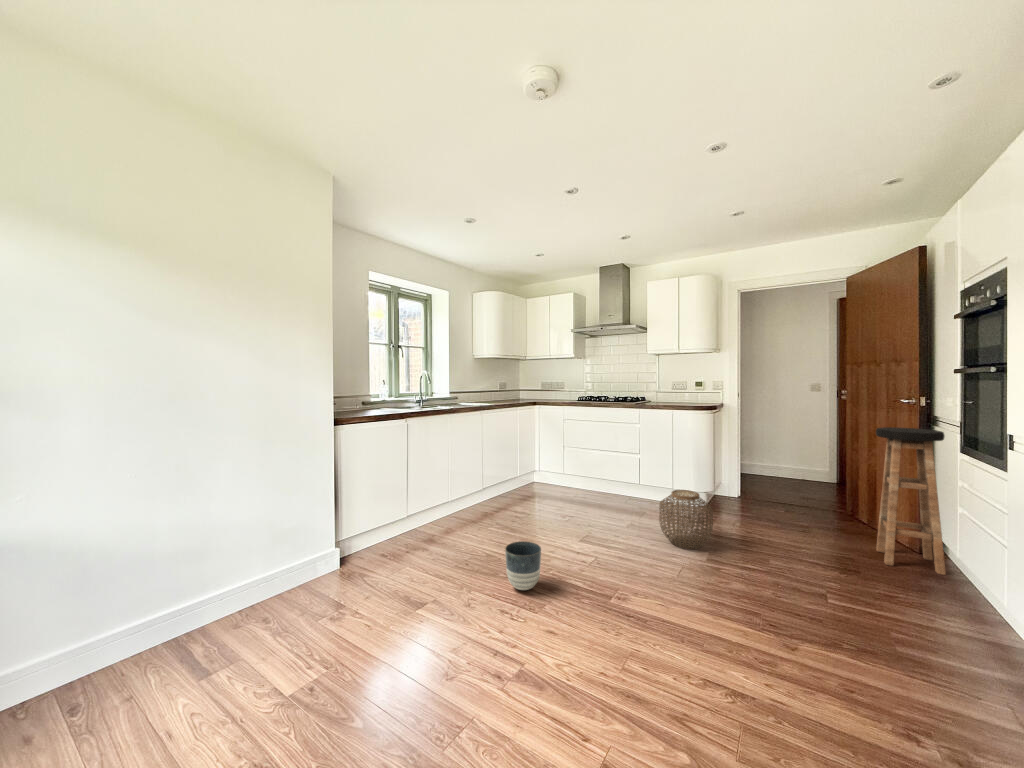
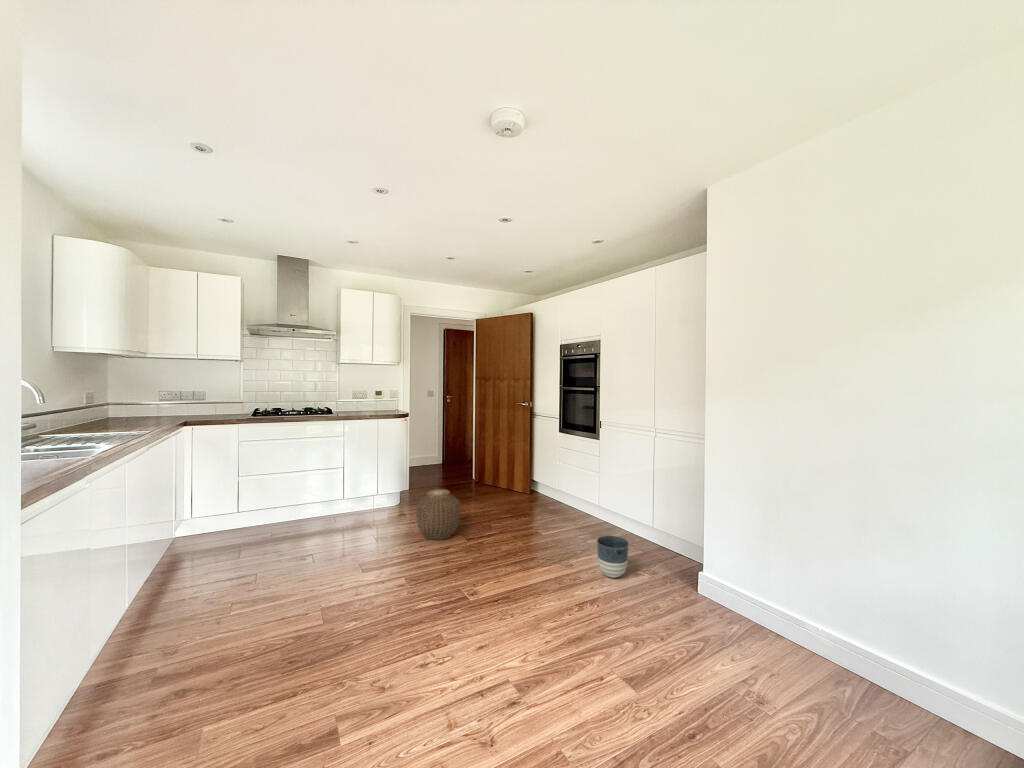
bar stool: present [876,427,946,575] -> none [518,420,552,505]
planter: present [505,541,541,590] -> present [597,536,629,578]

